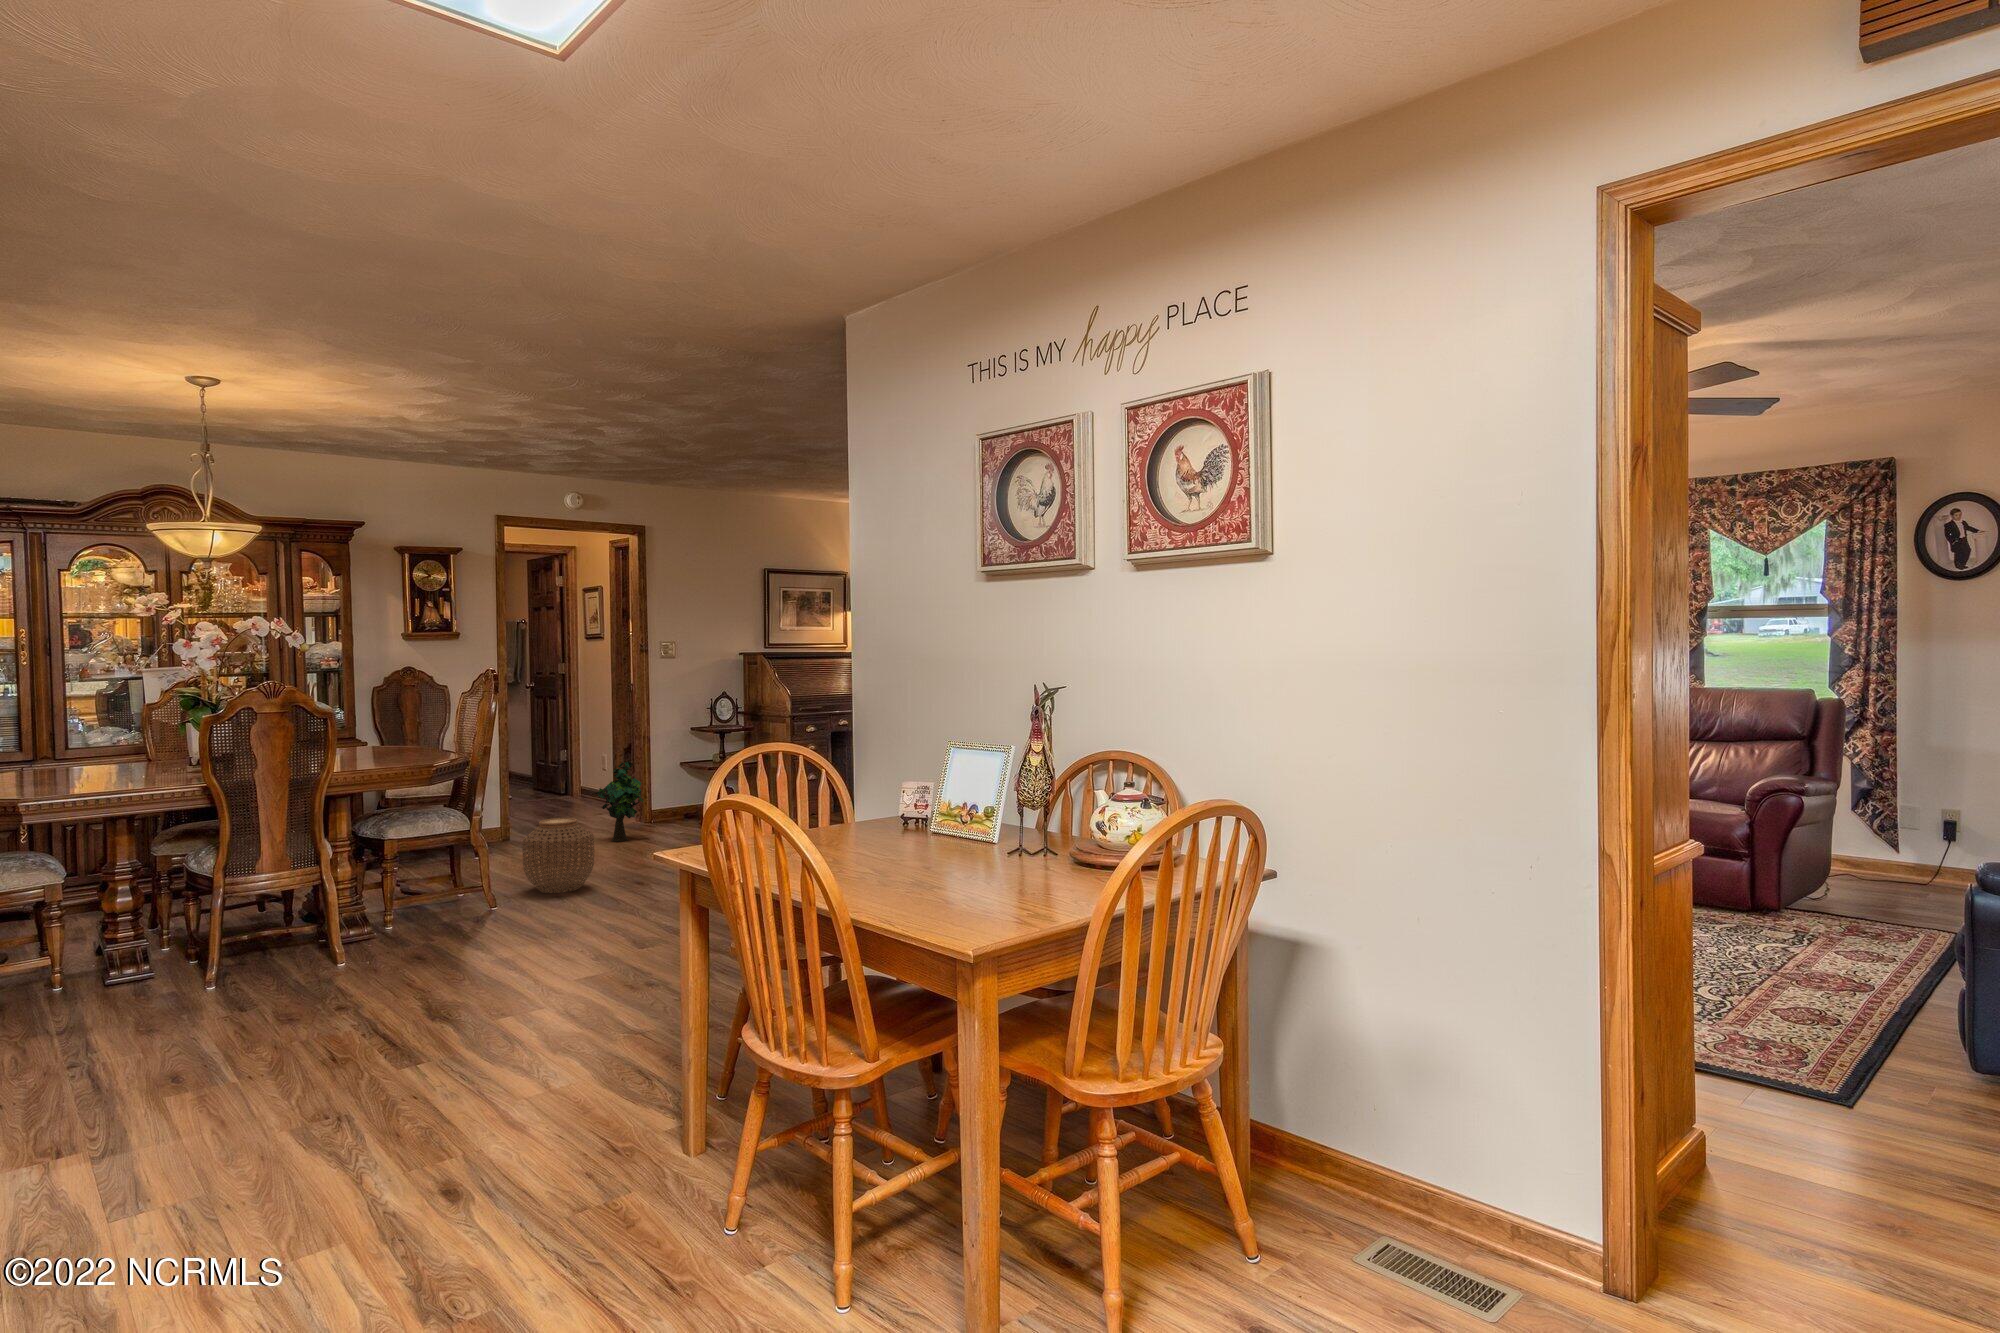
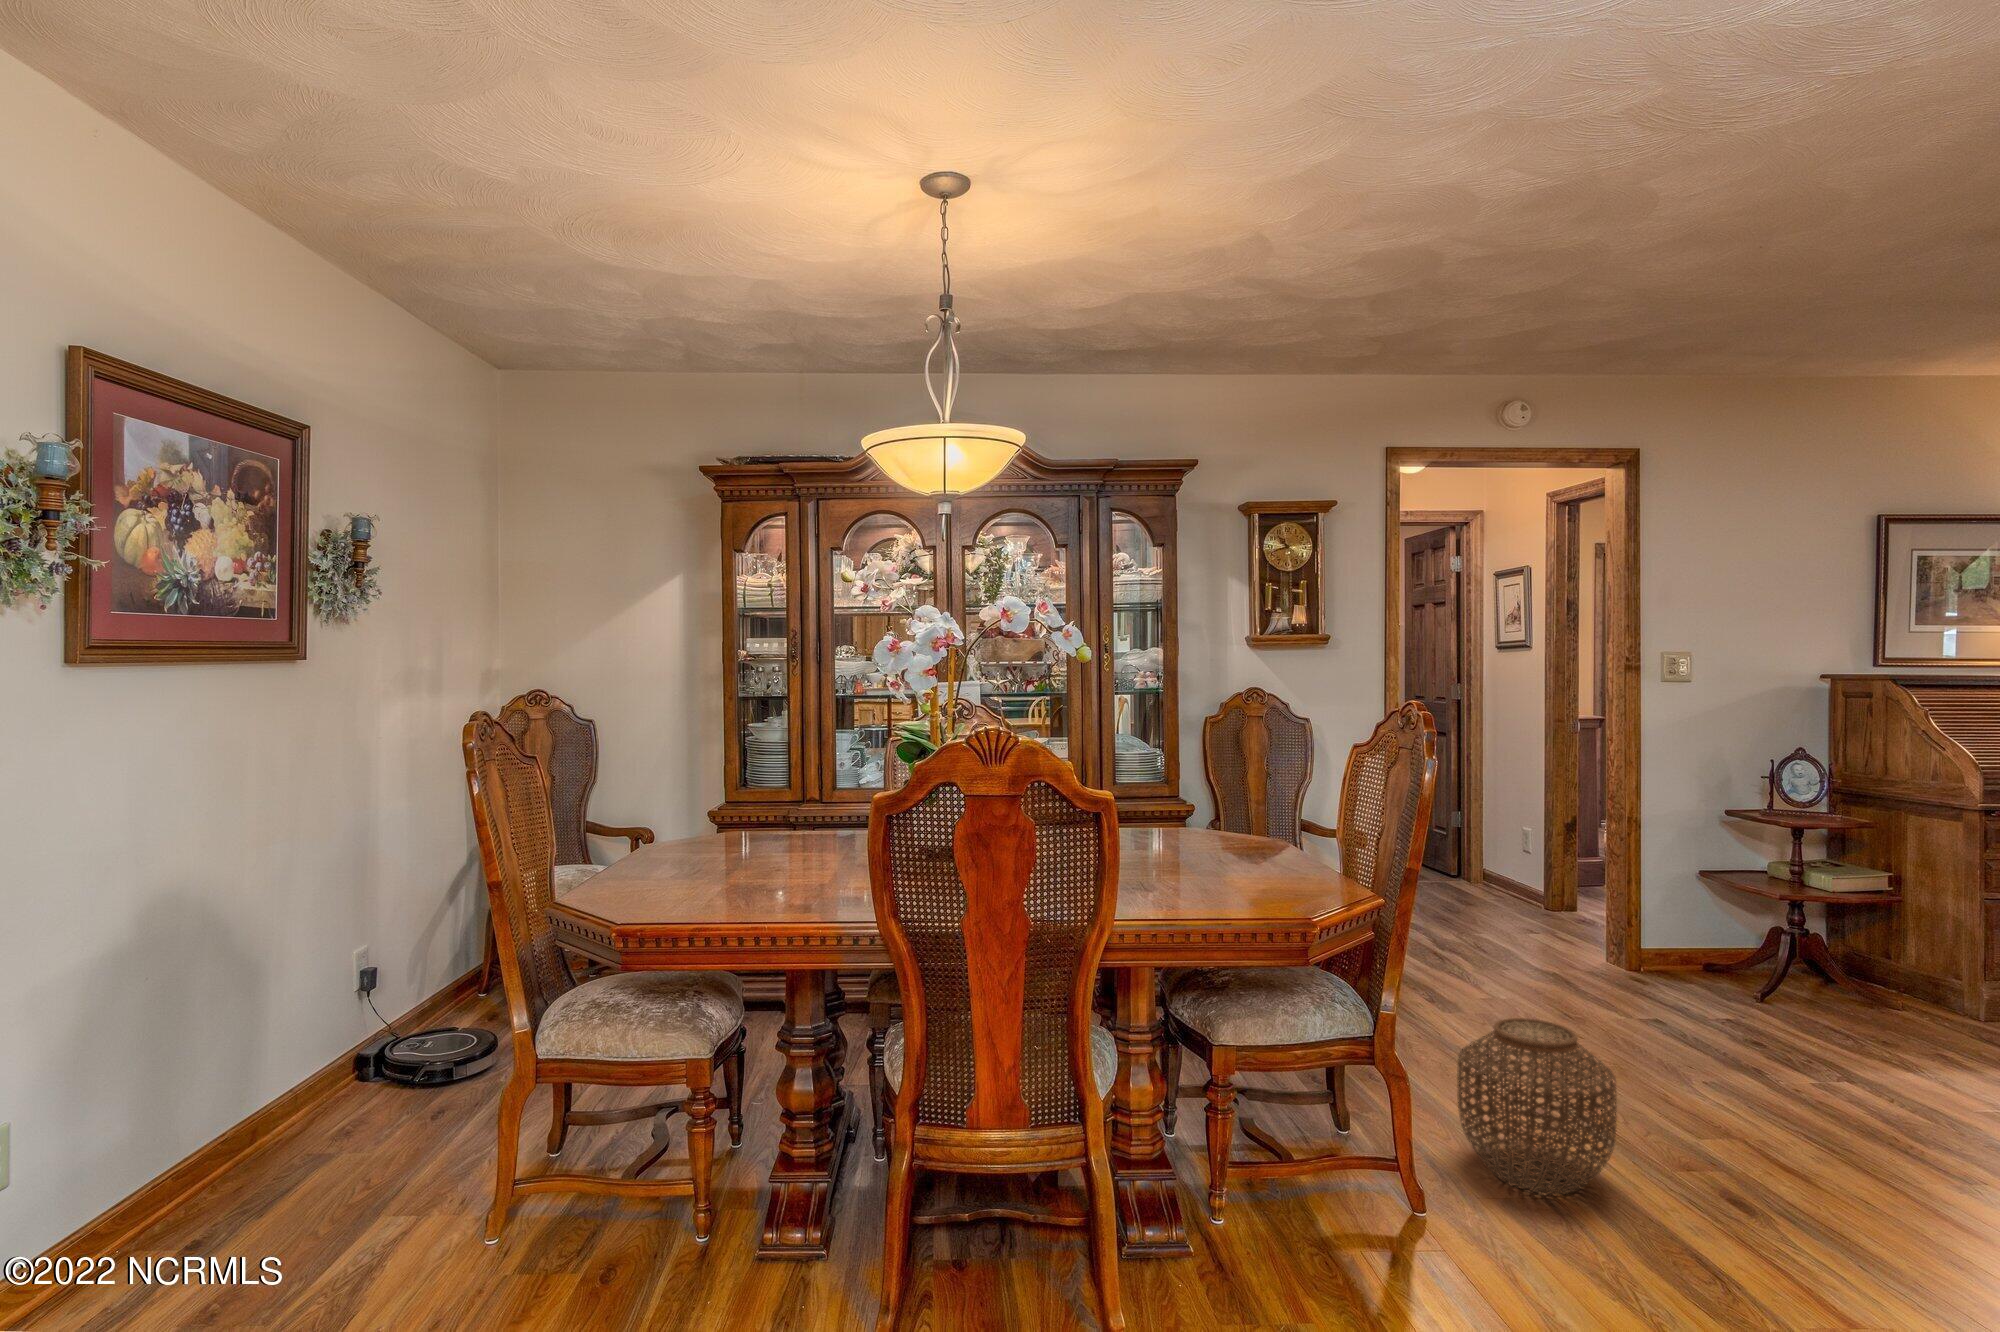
decorative plant: present [595,761,644,842] -> none [1550,870,1648,1017]

